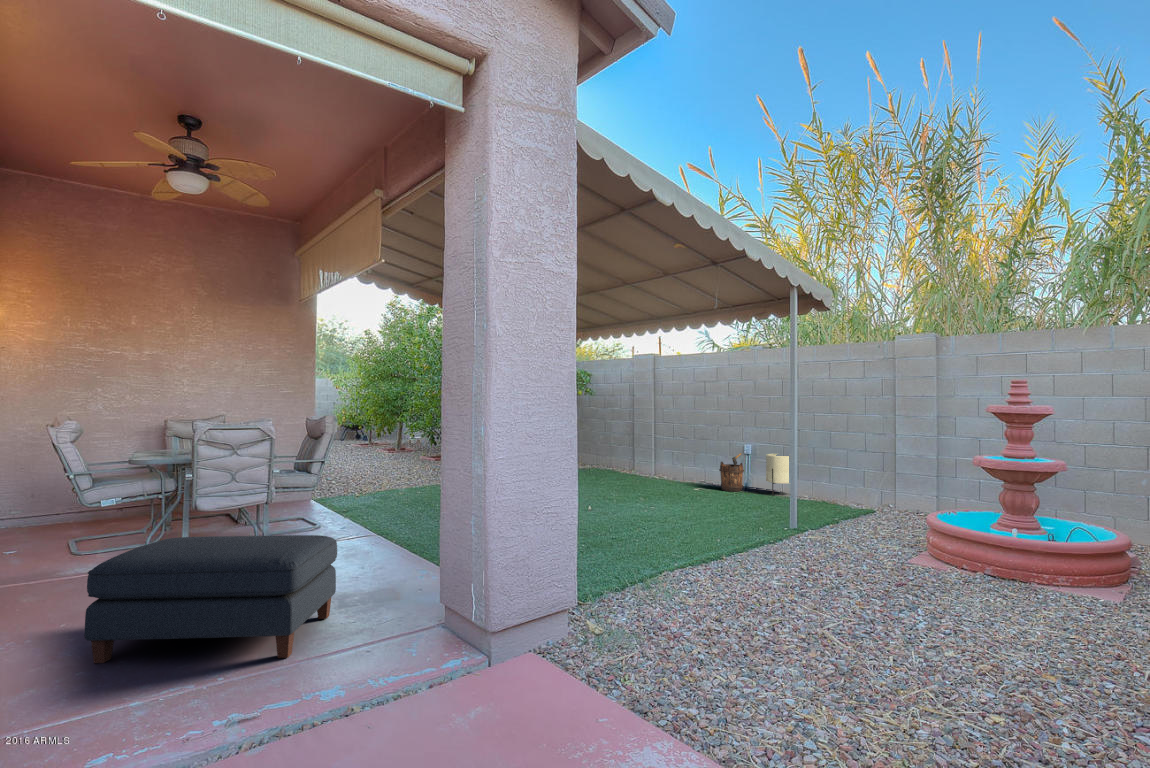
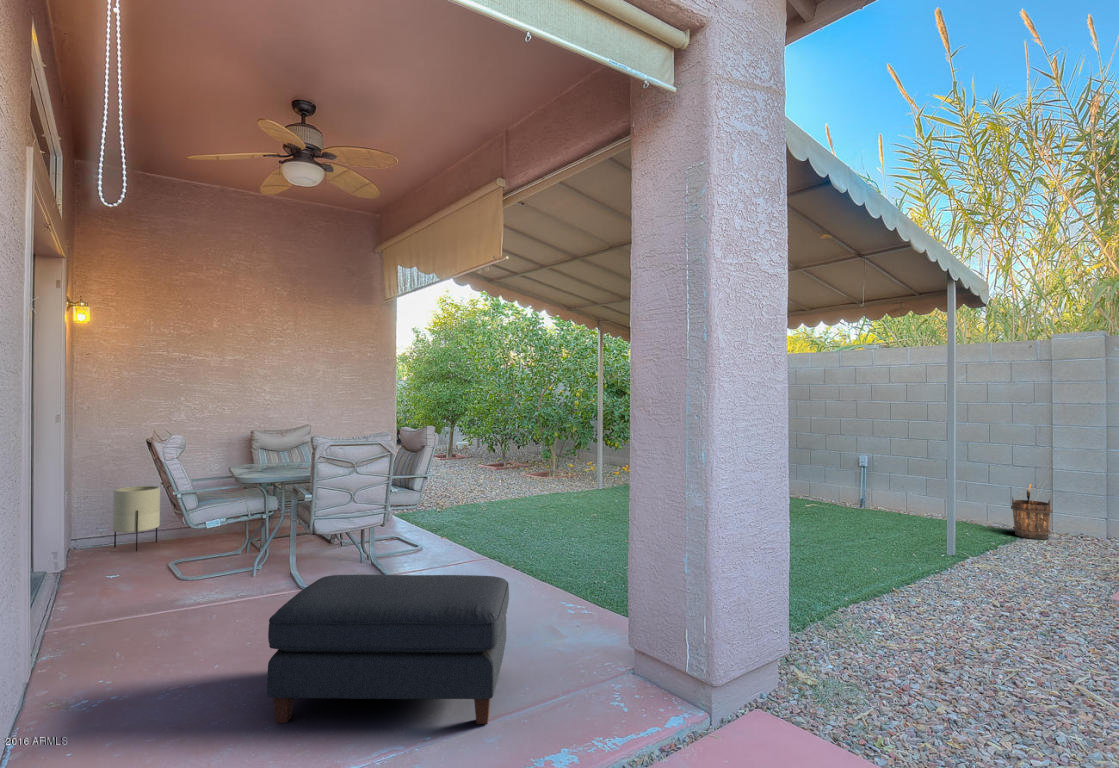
bucket: present [719,453,744,492] -> present [1011,484,1052,539]
planter: present [766,454,789,495] -> present [113,486,160,551]

